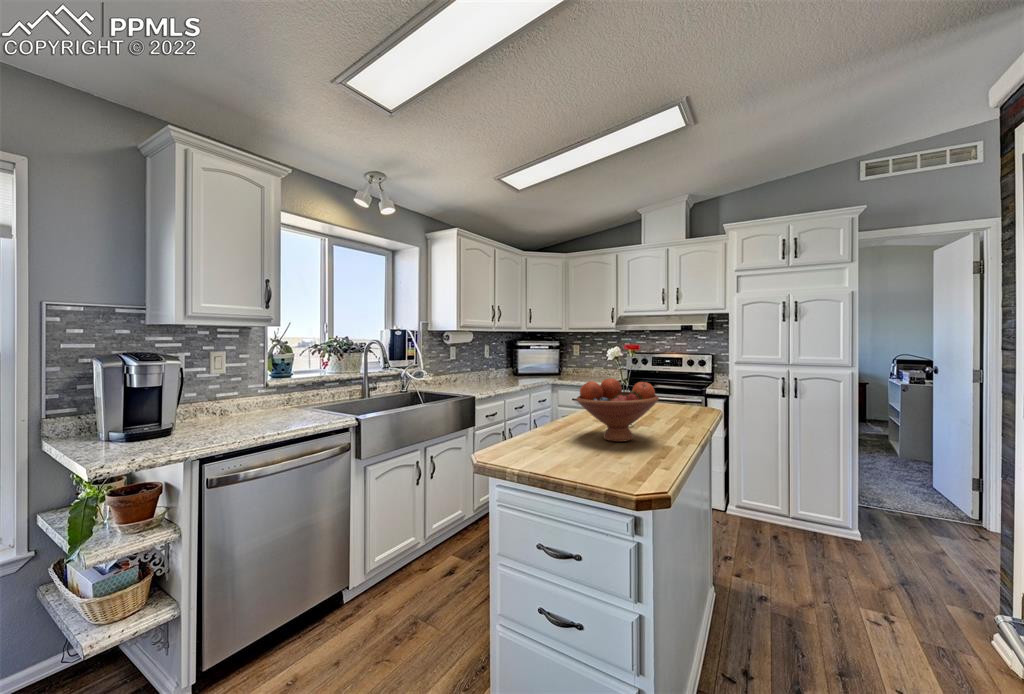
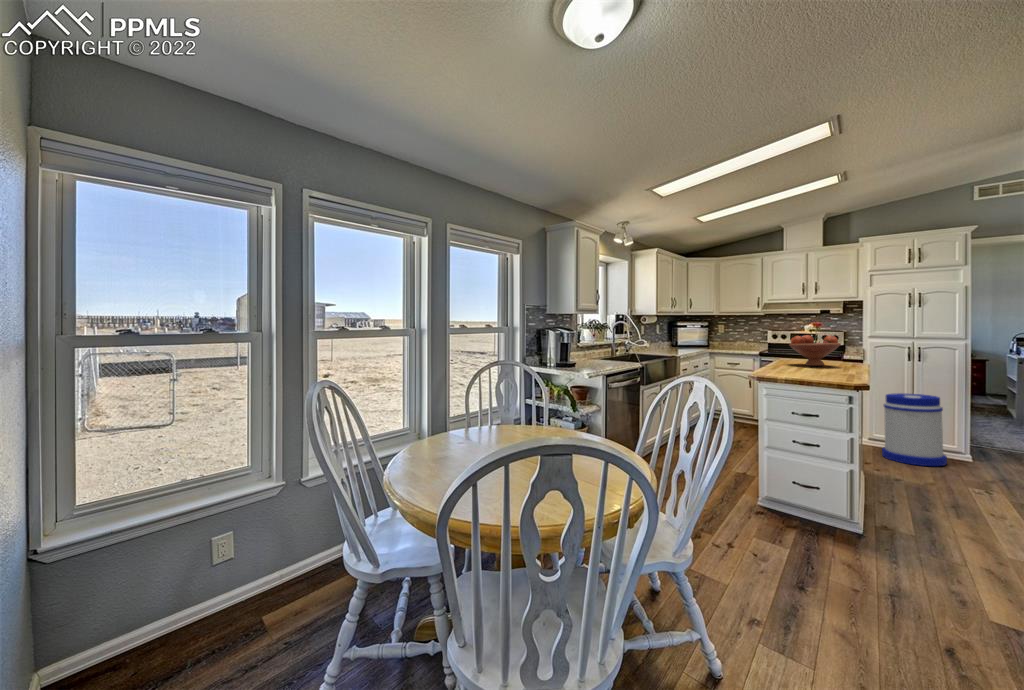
trash can: none [755,444,836,559] -> present [882,393,947,466]

